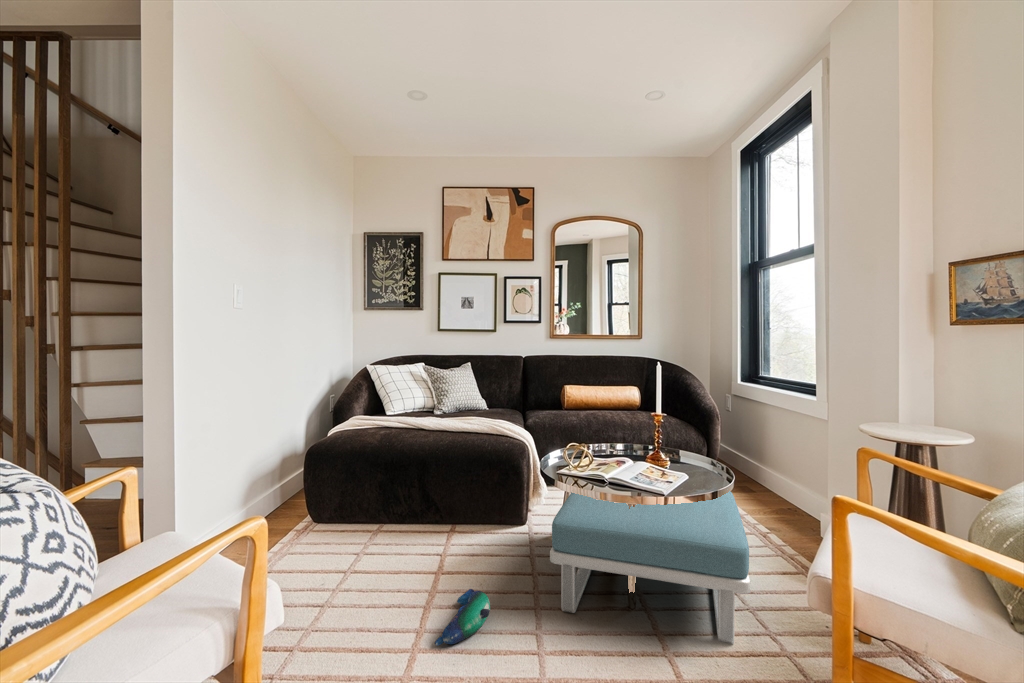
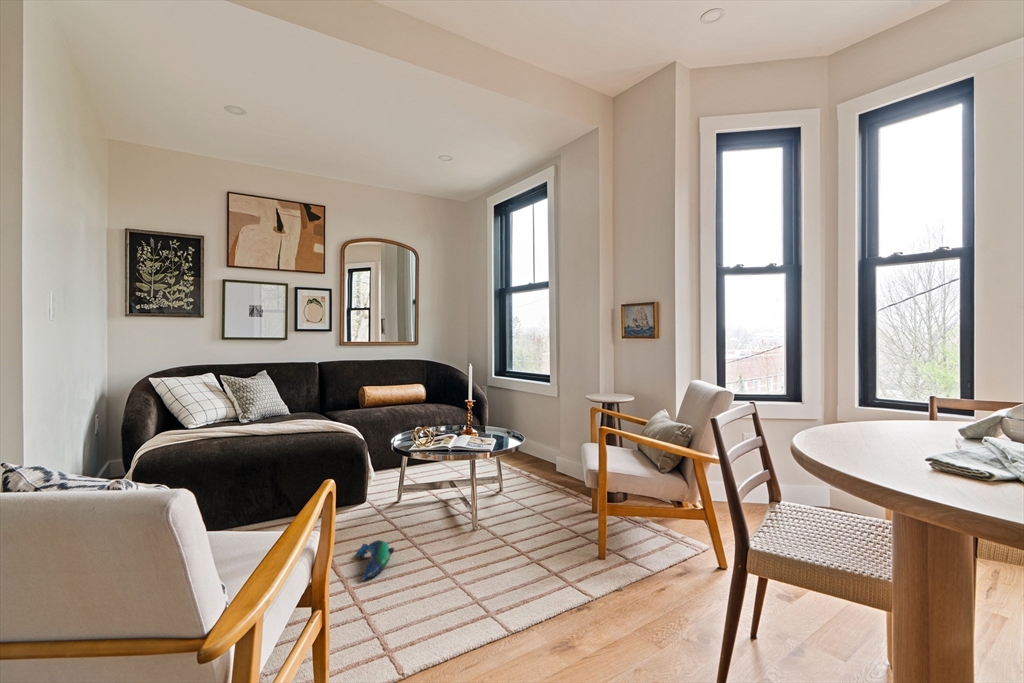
footstool: present [550,491,750,644] -> none [418,445,546,541]

